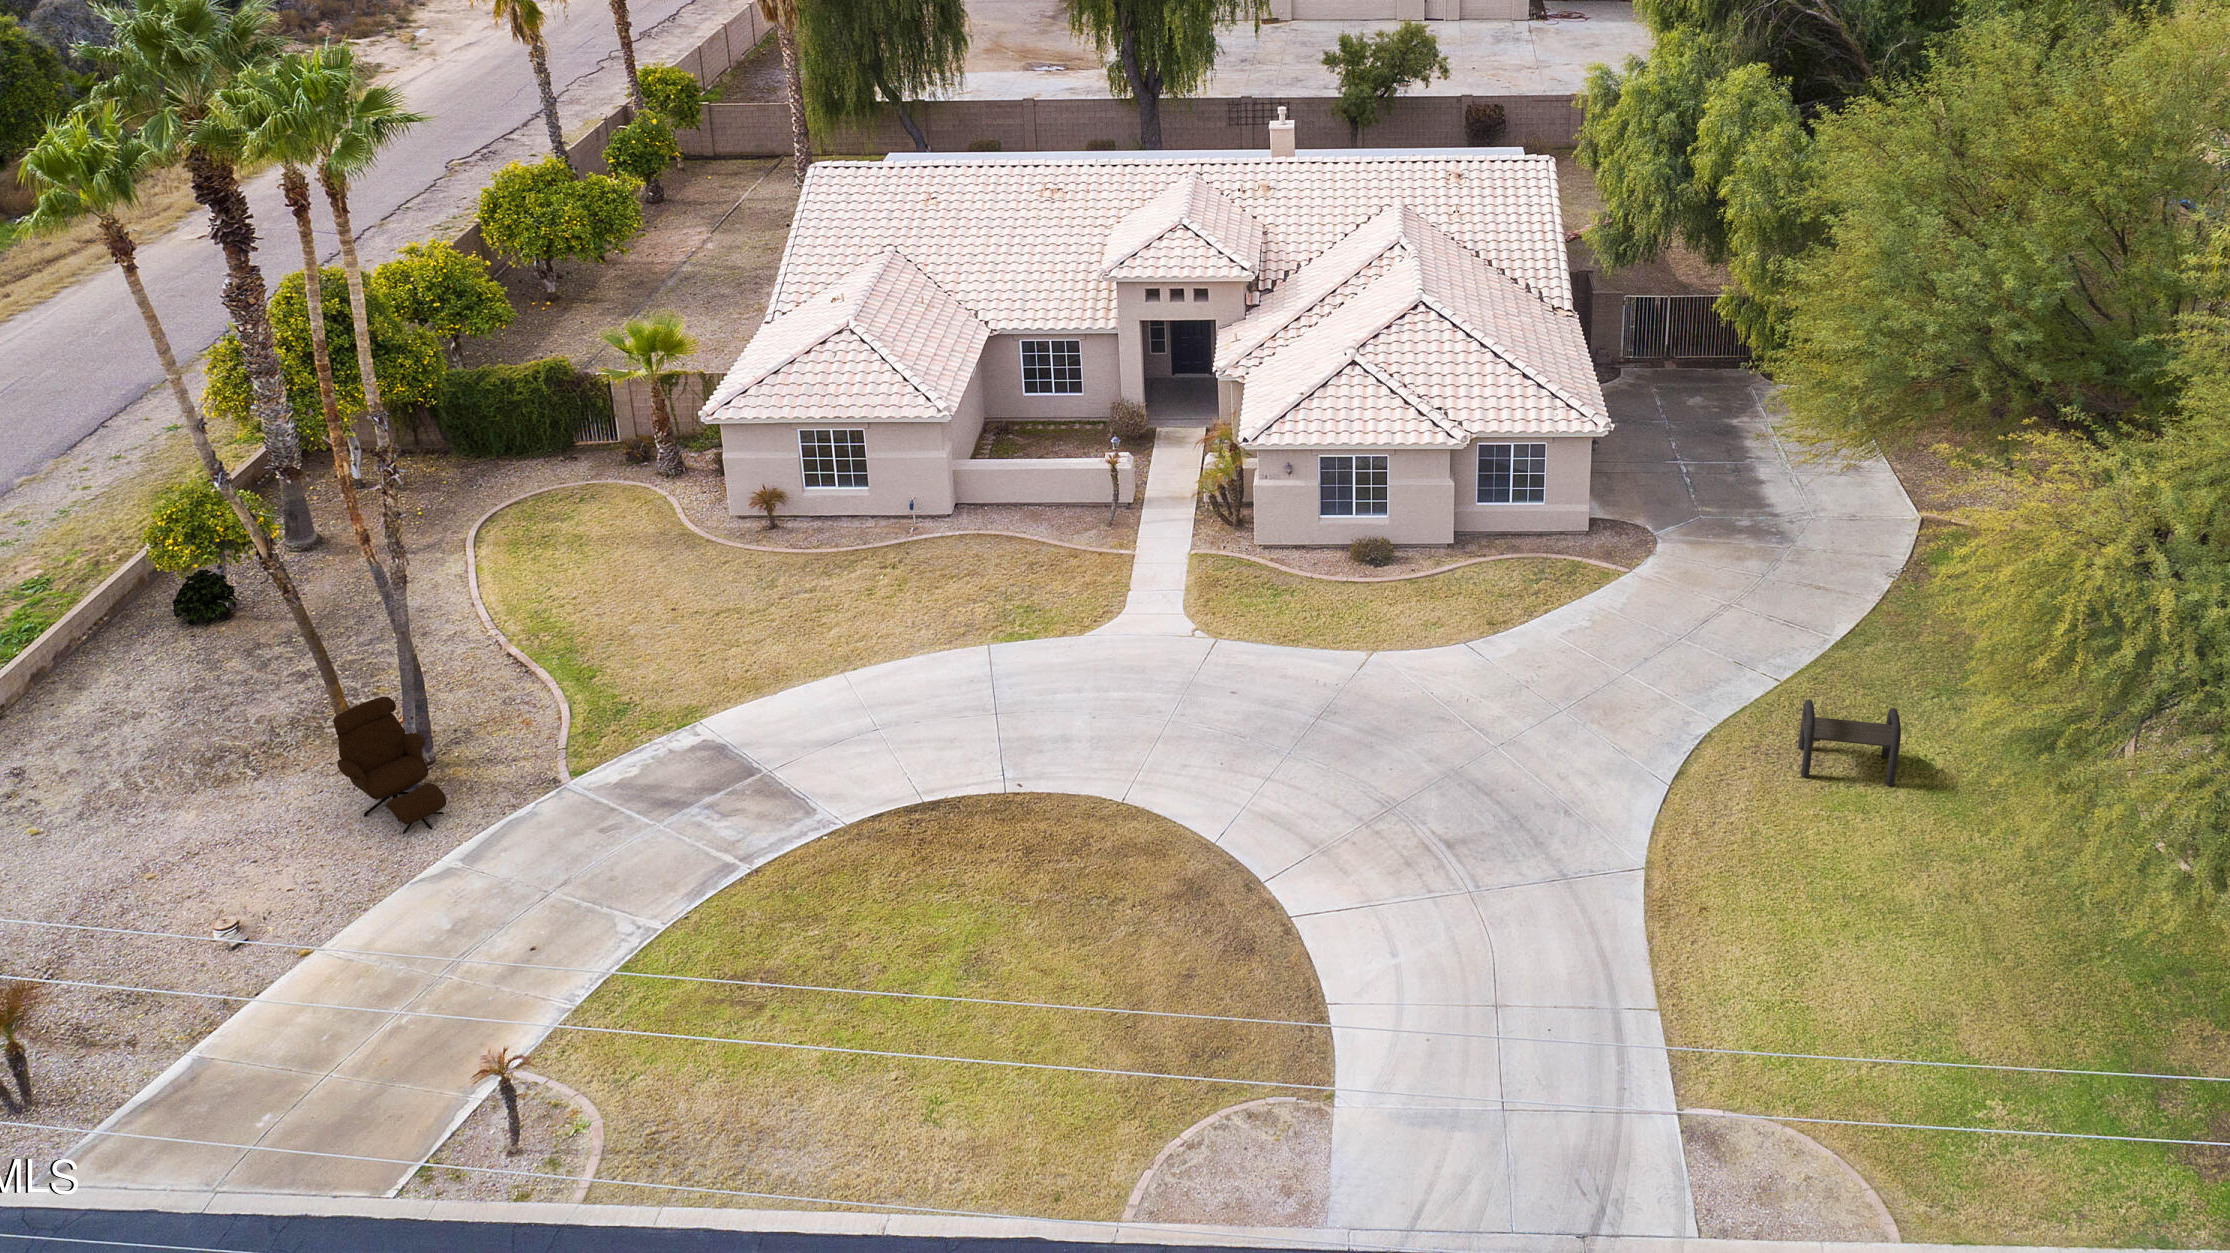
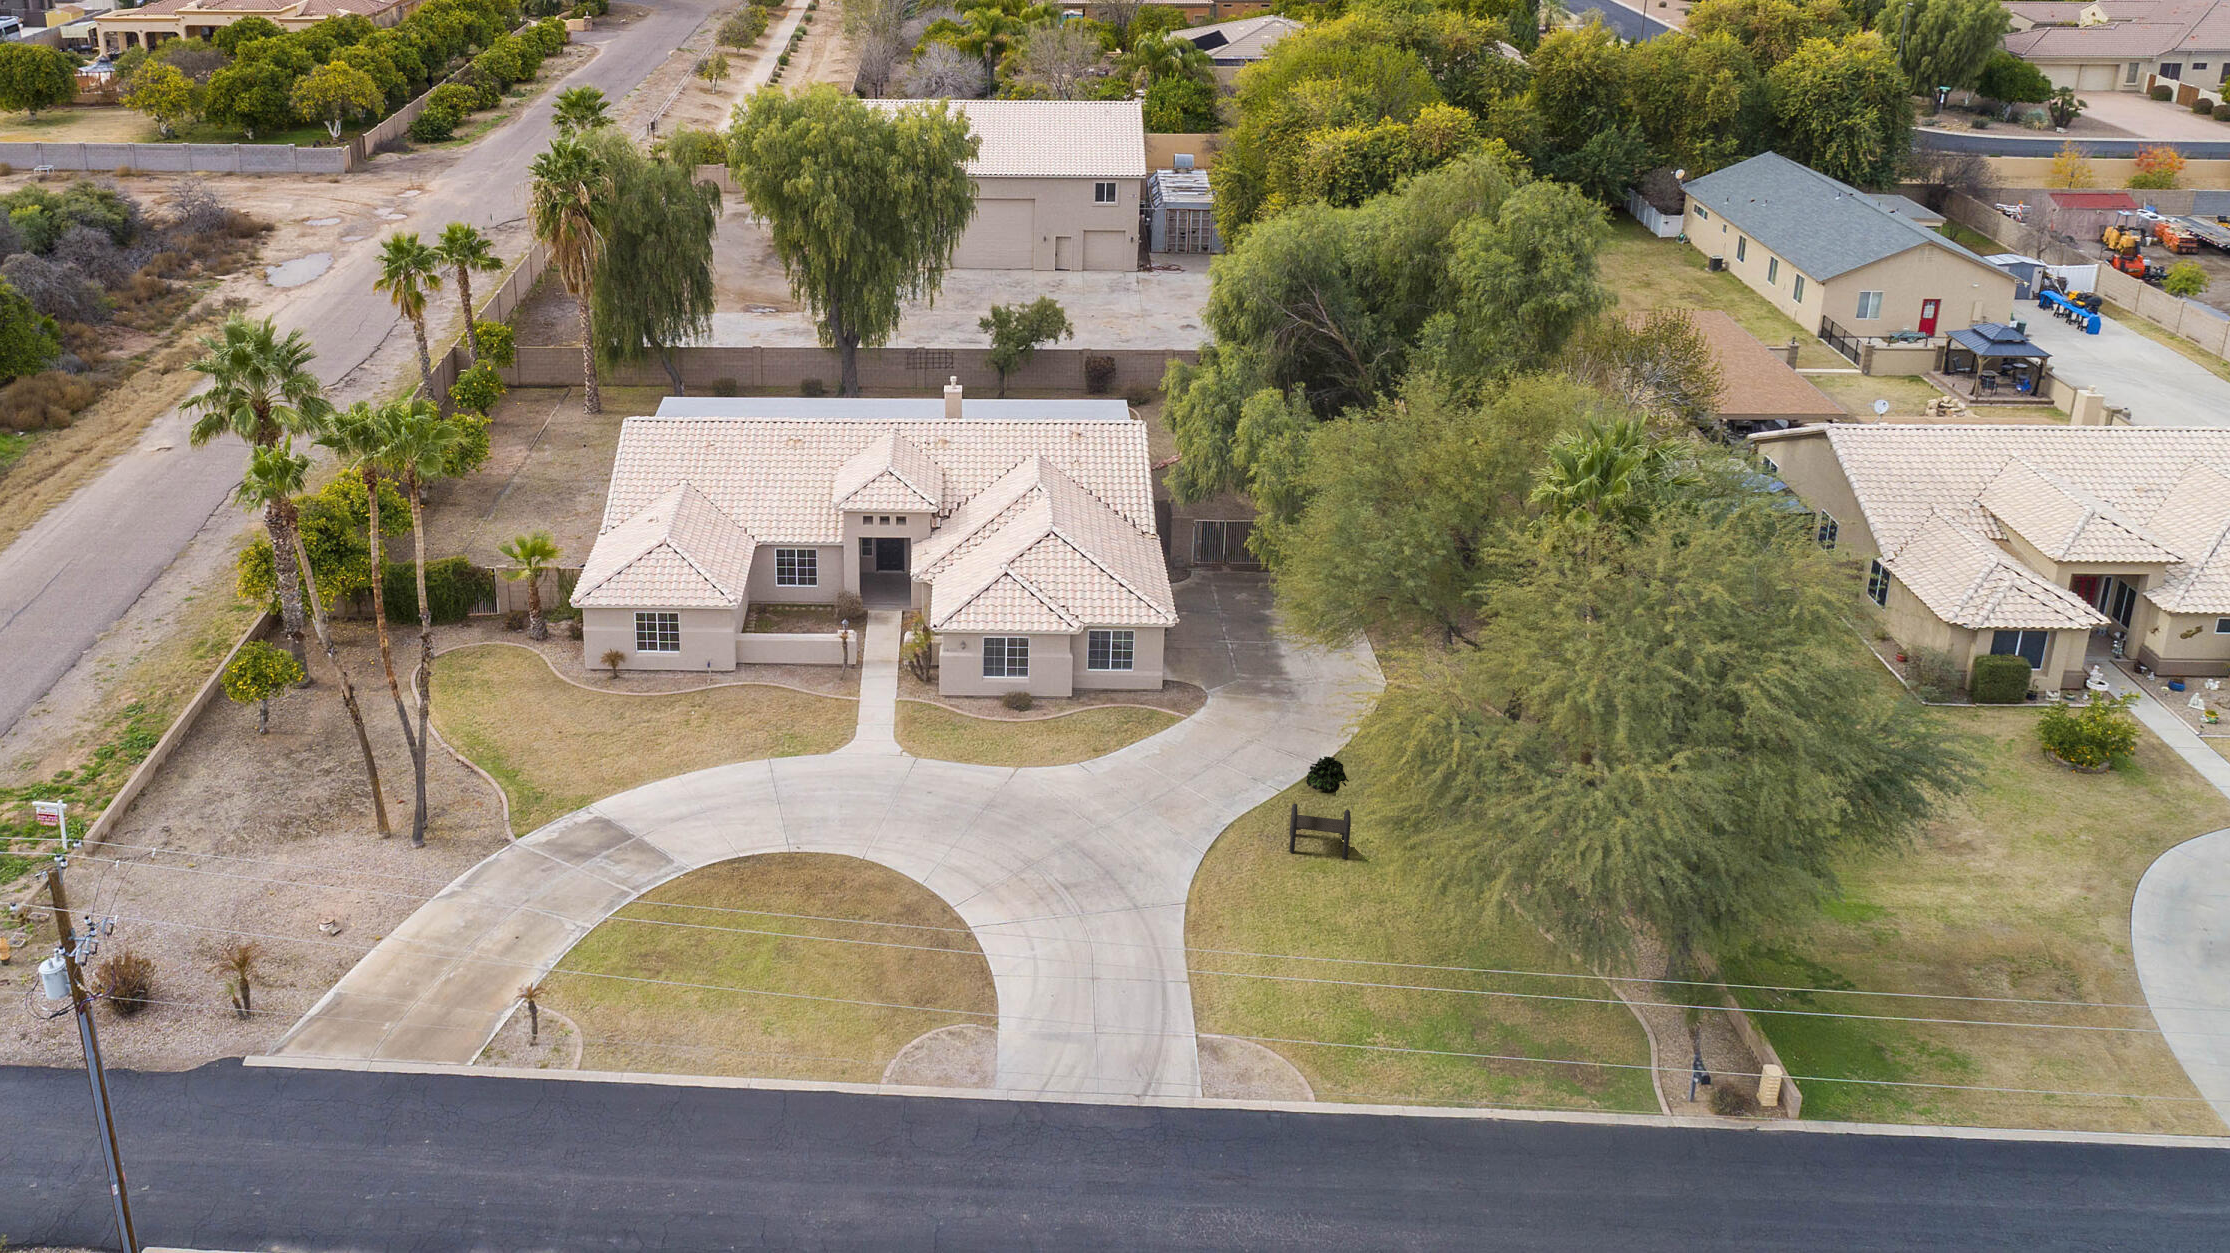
potted plant: present [172,569,238,626] -> present [1306,756,1349,792]
lounge chair: present [333,697,447,834] -> none [379,785,446,870]

